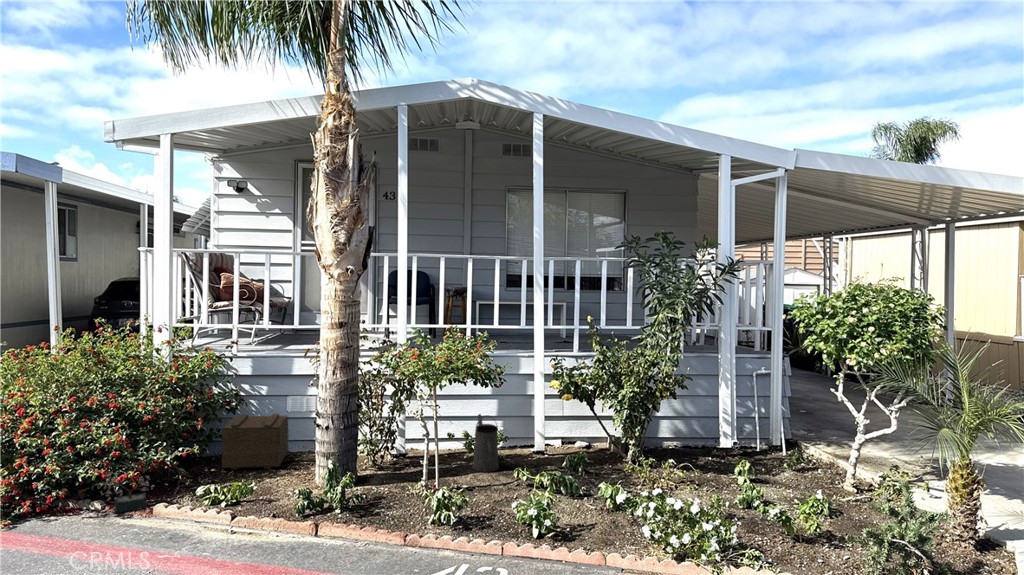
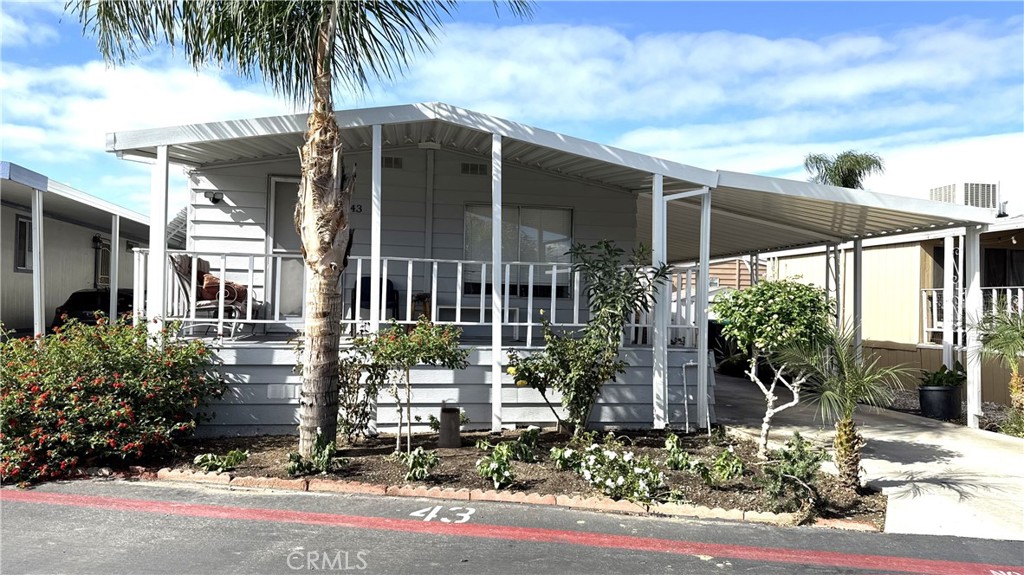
wooden crate: present [222,414,288,470] -> none [211,400,270,448]
decorative plant: present [101,472,154,513] -> none [108,442,156,478]

